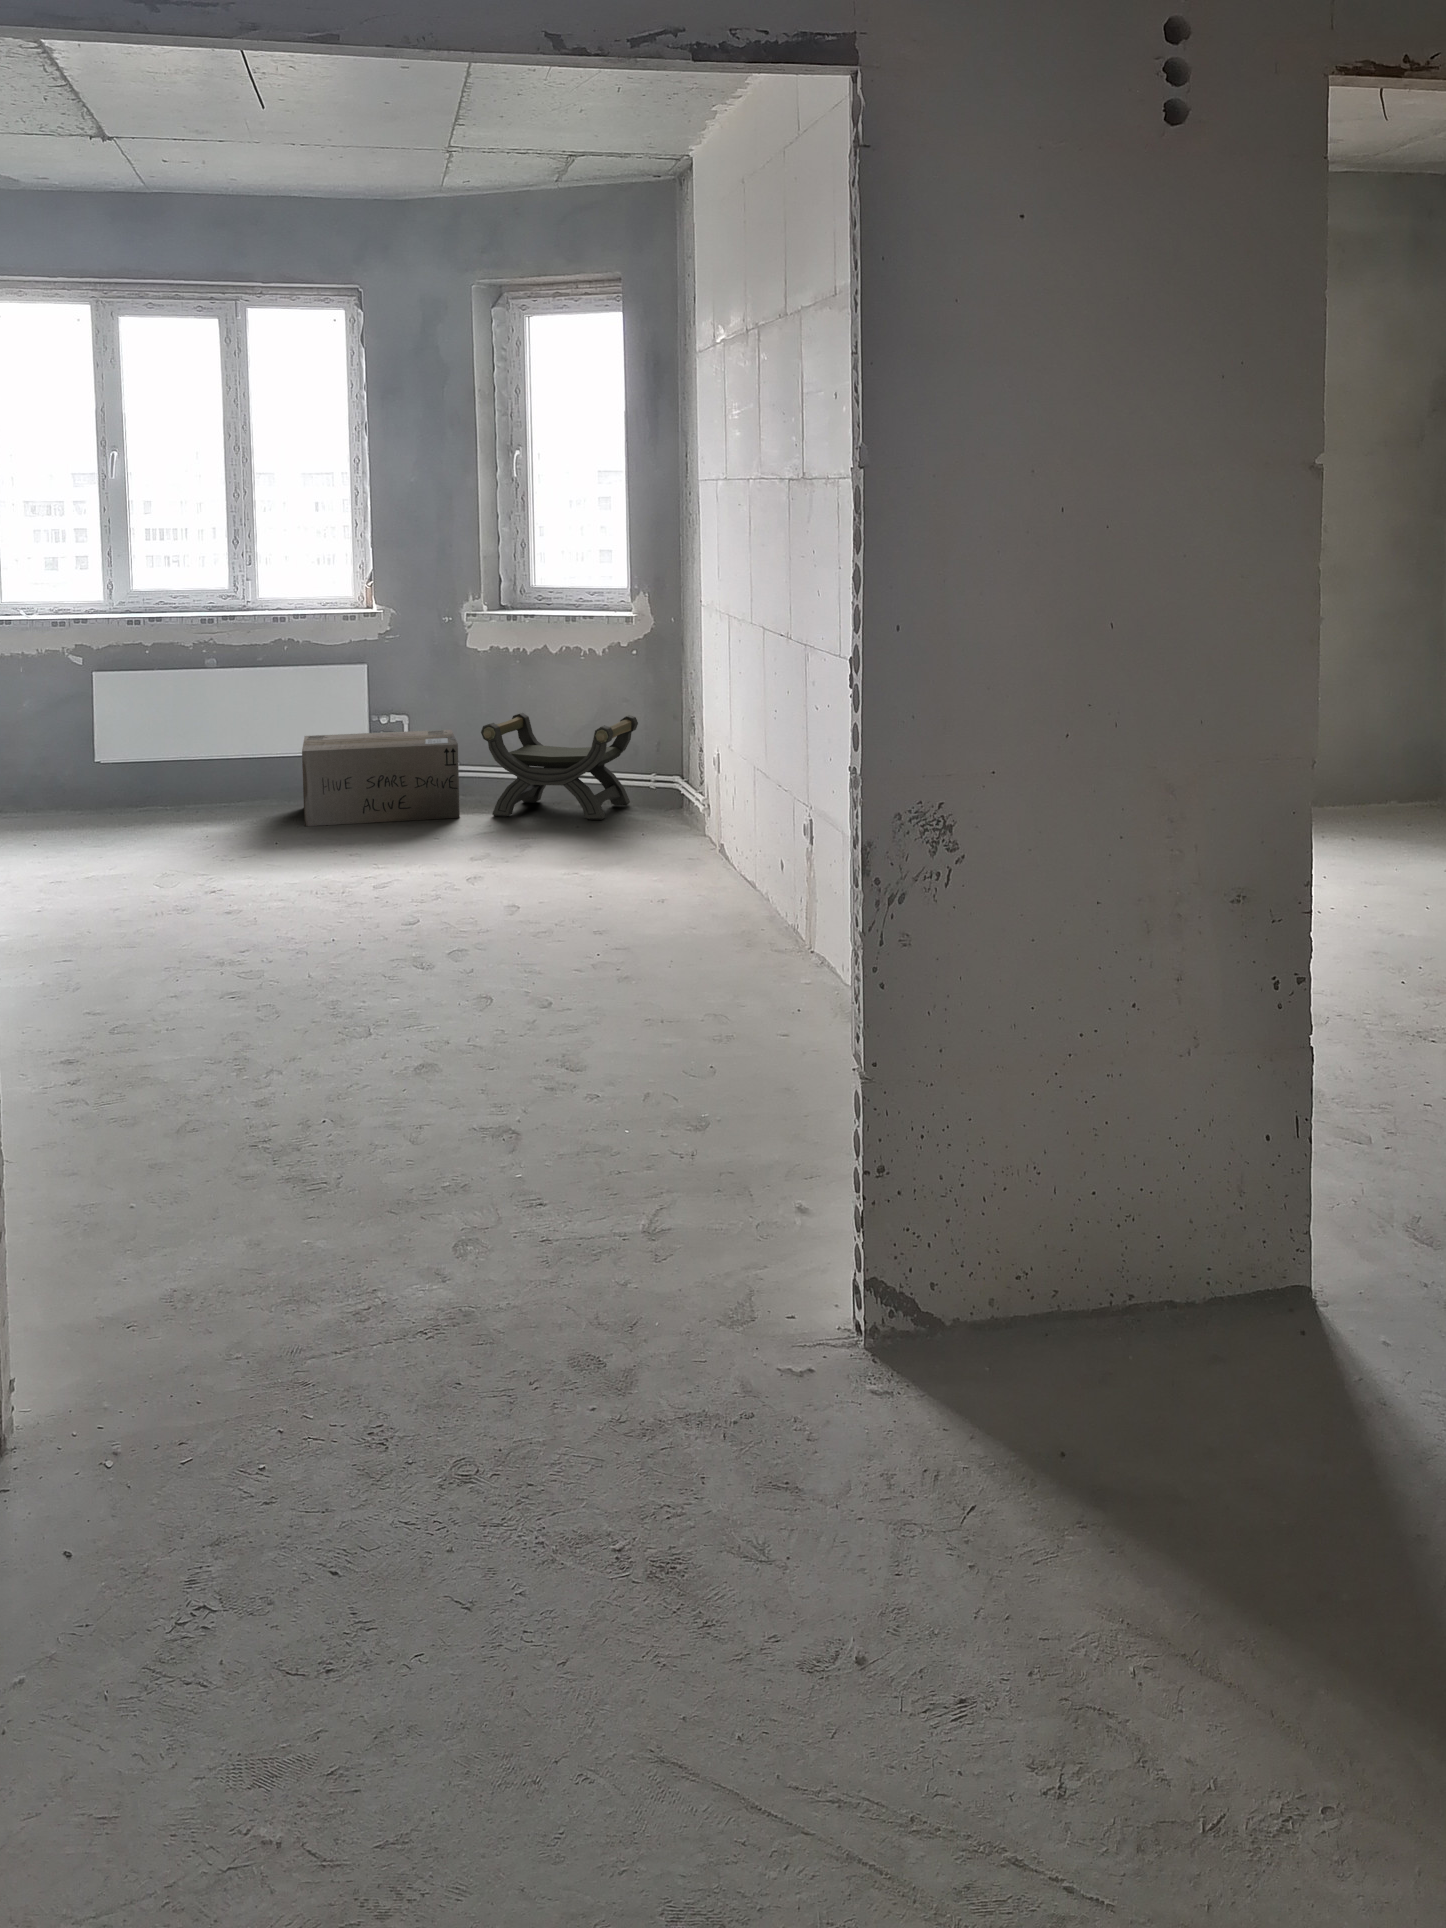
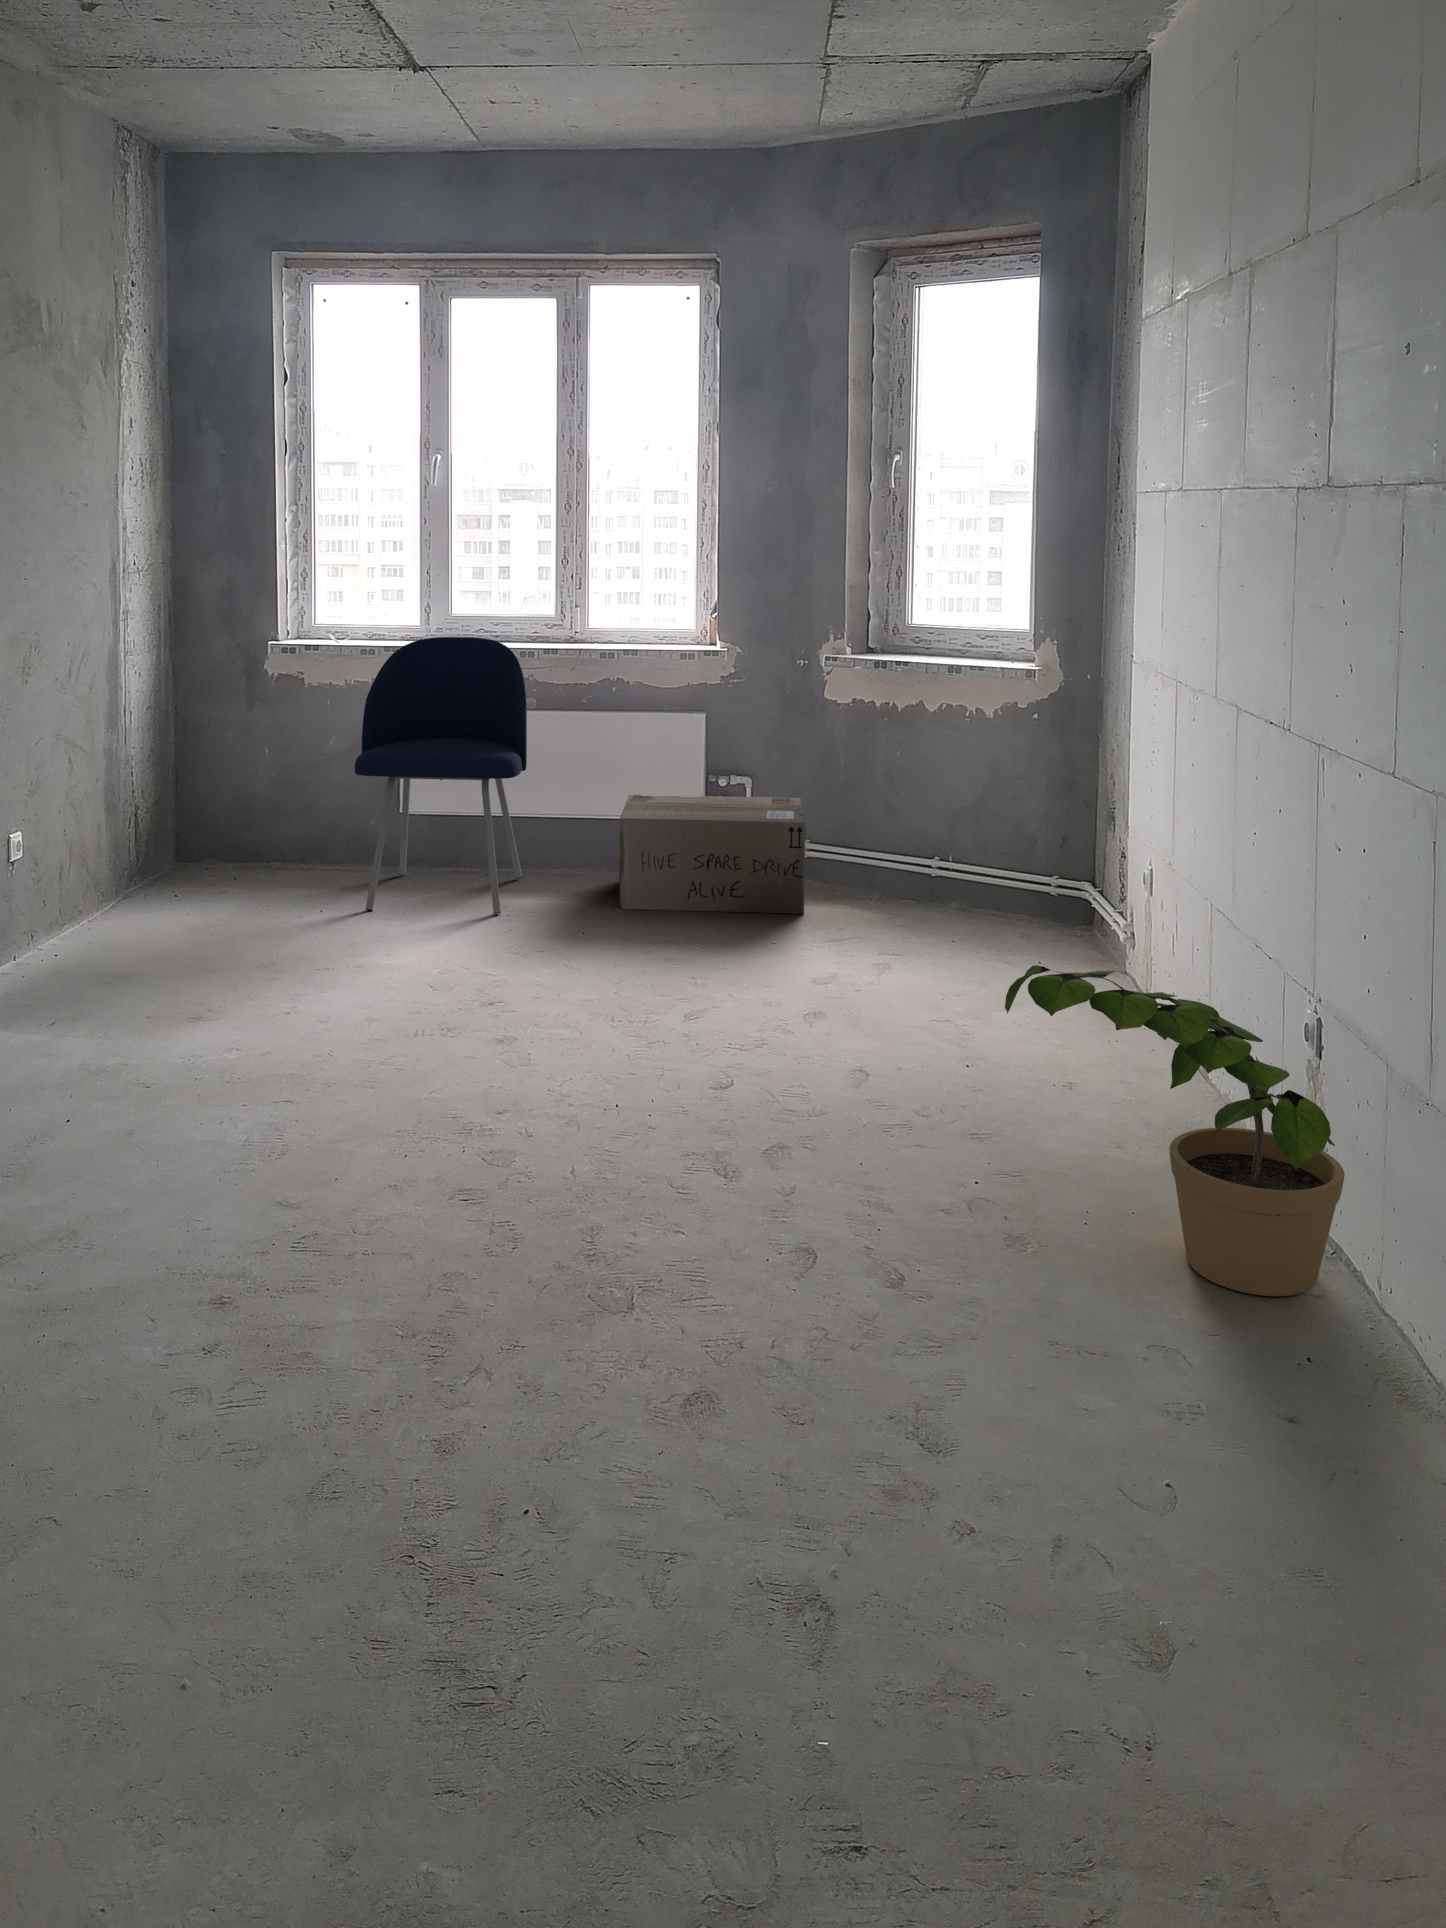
chair: none [60,608,214,844] -> present [355,637,527,914]
stool: present [481,713,638,820] -> none [835,784,1037,936]
potted plant: none [599,784,800,965] -> present [1005,965,1345,1296]

